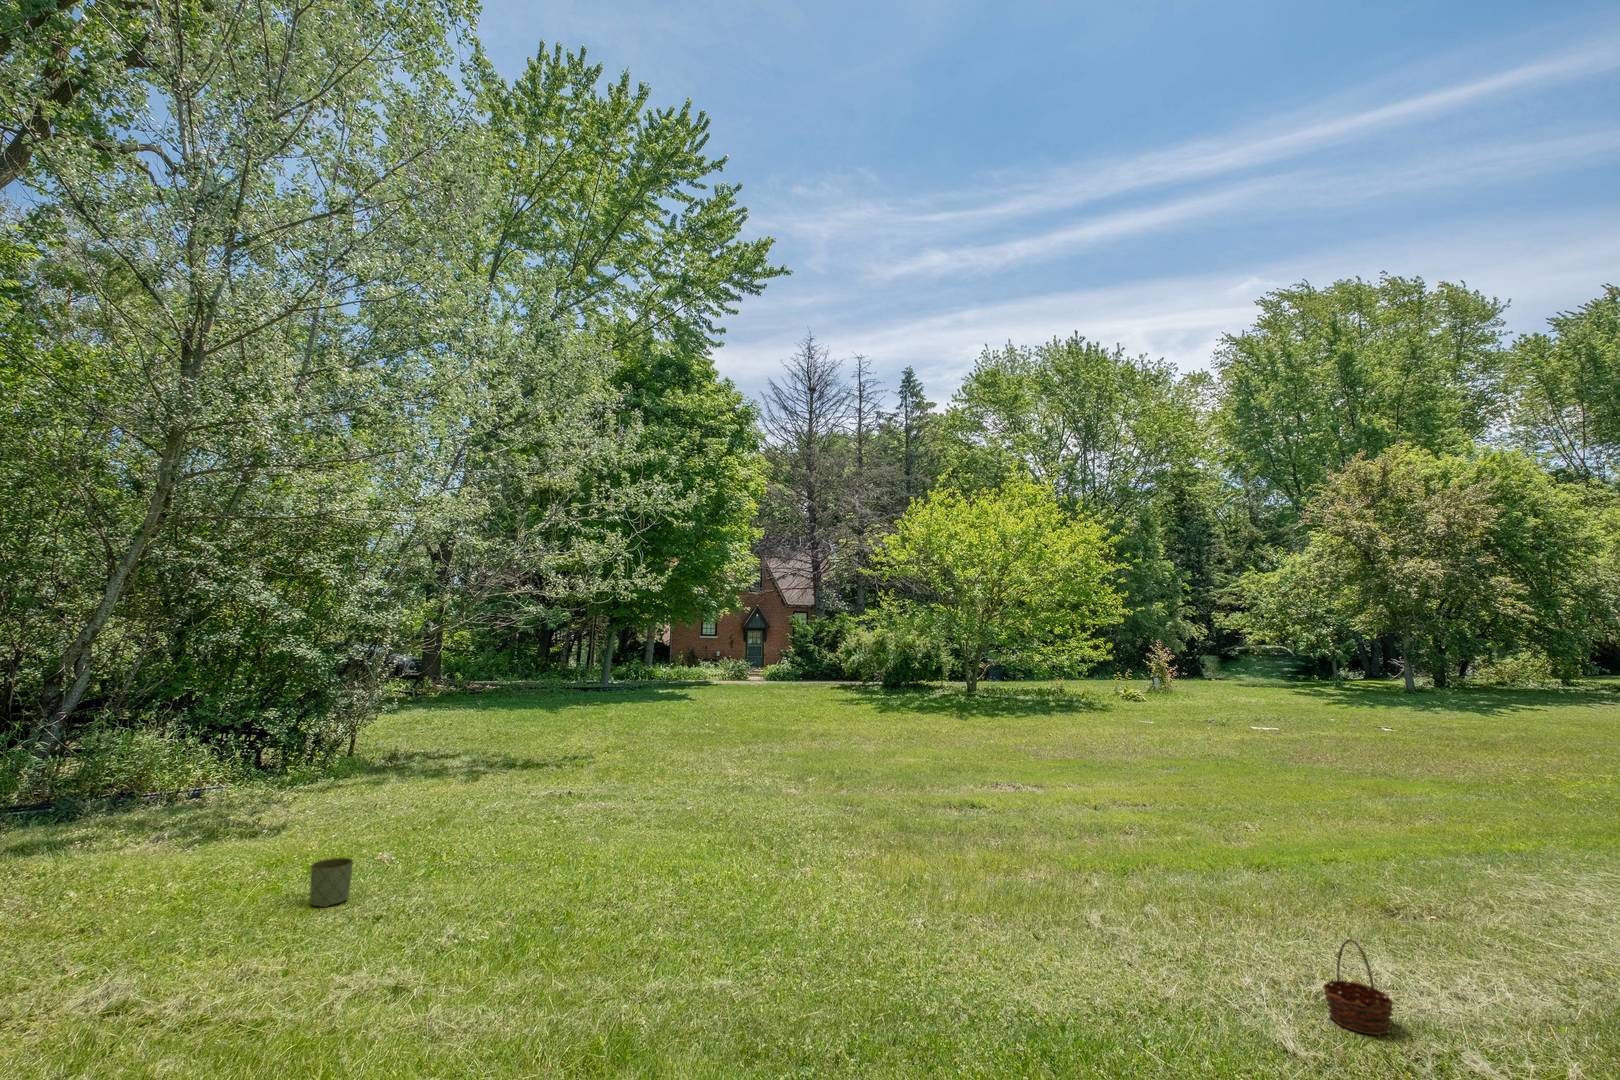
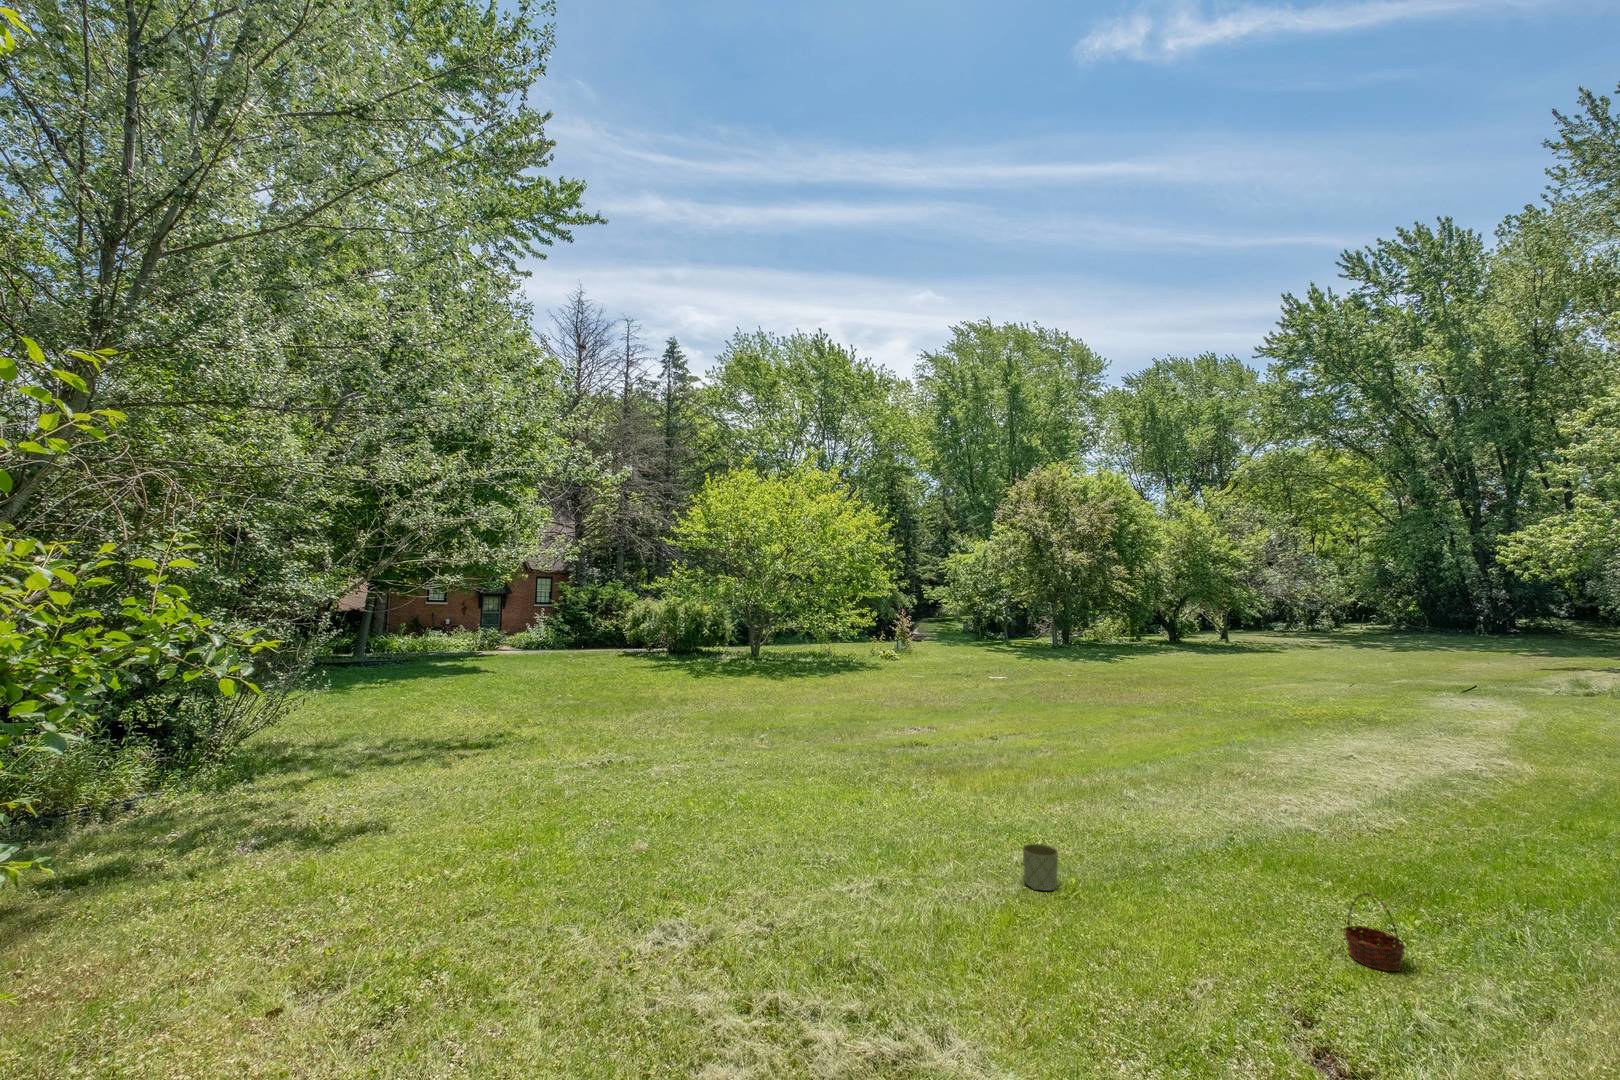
planter: present [310,858,353,907] -> present [1023,844,1058,890]

